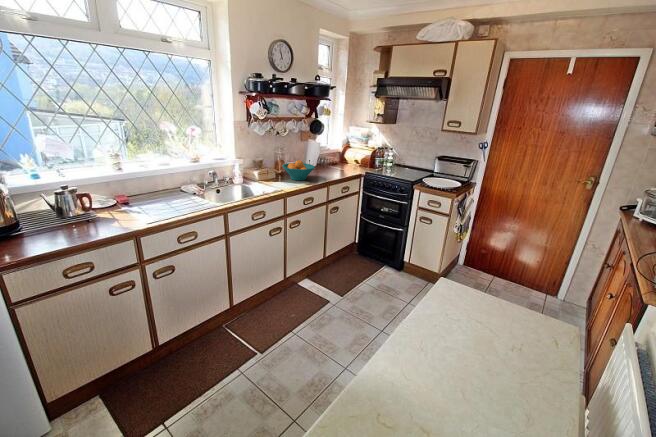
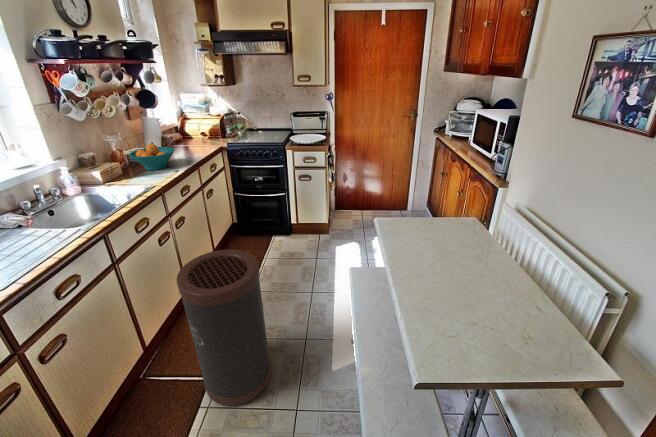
trash can: none [243,249,308,385] -> present [176,250,271,406]

